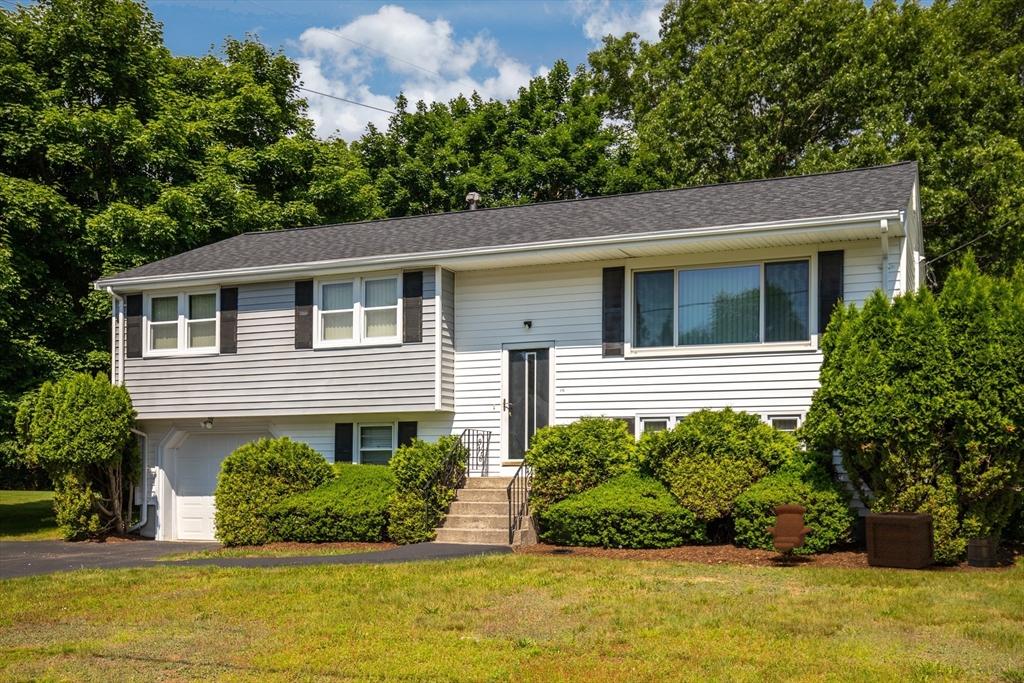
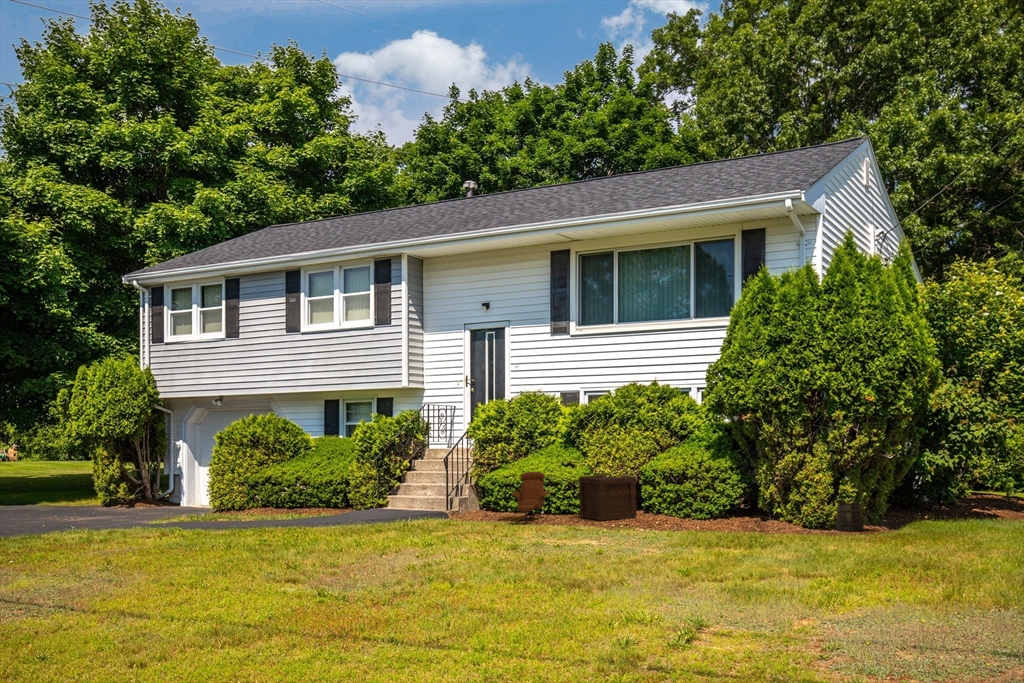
lounge chair: present [766,504,812,566] -> present [512,472,550,523]
wooden crate: present [865,512,935,569] -> present [579,475,637,521]
potted tree: present [551,514,575,554] -> none [474,477,501,518]

